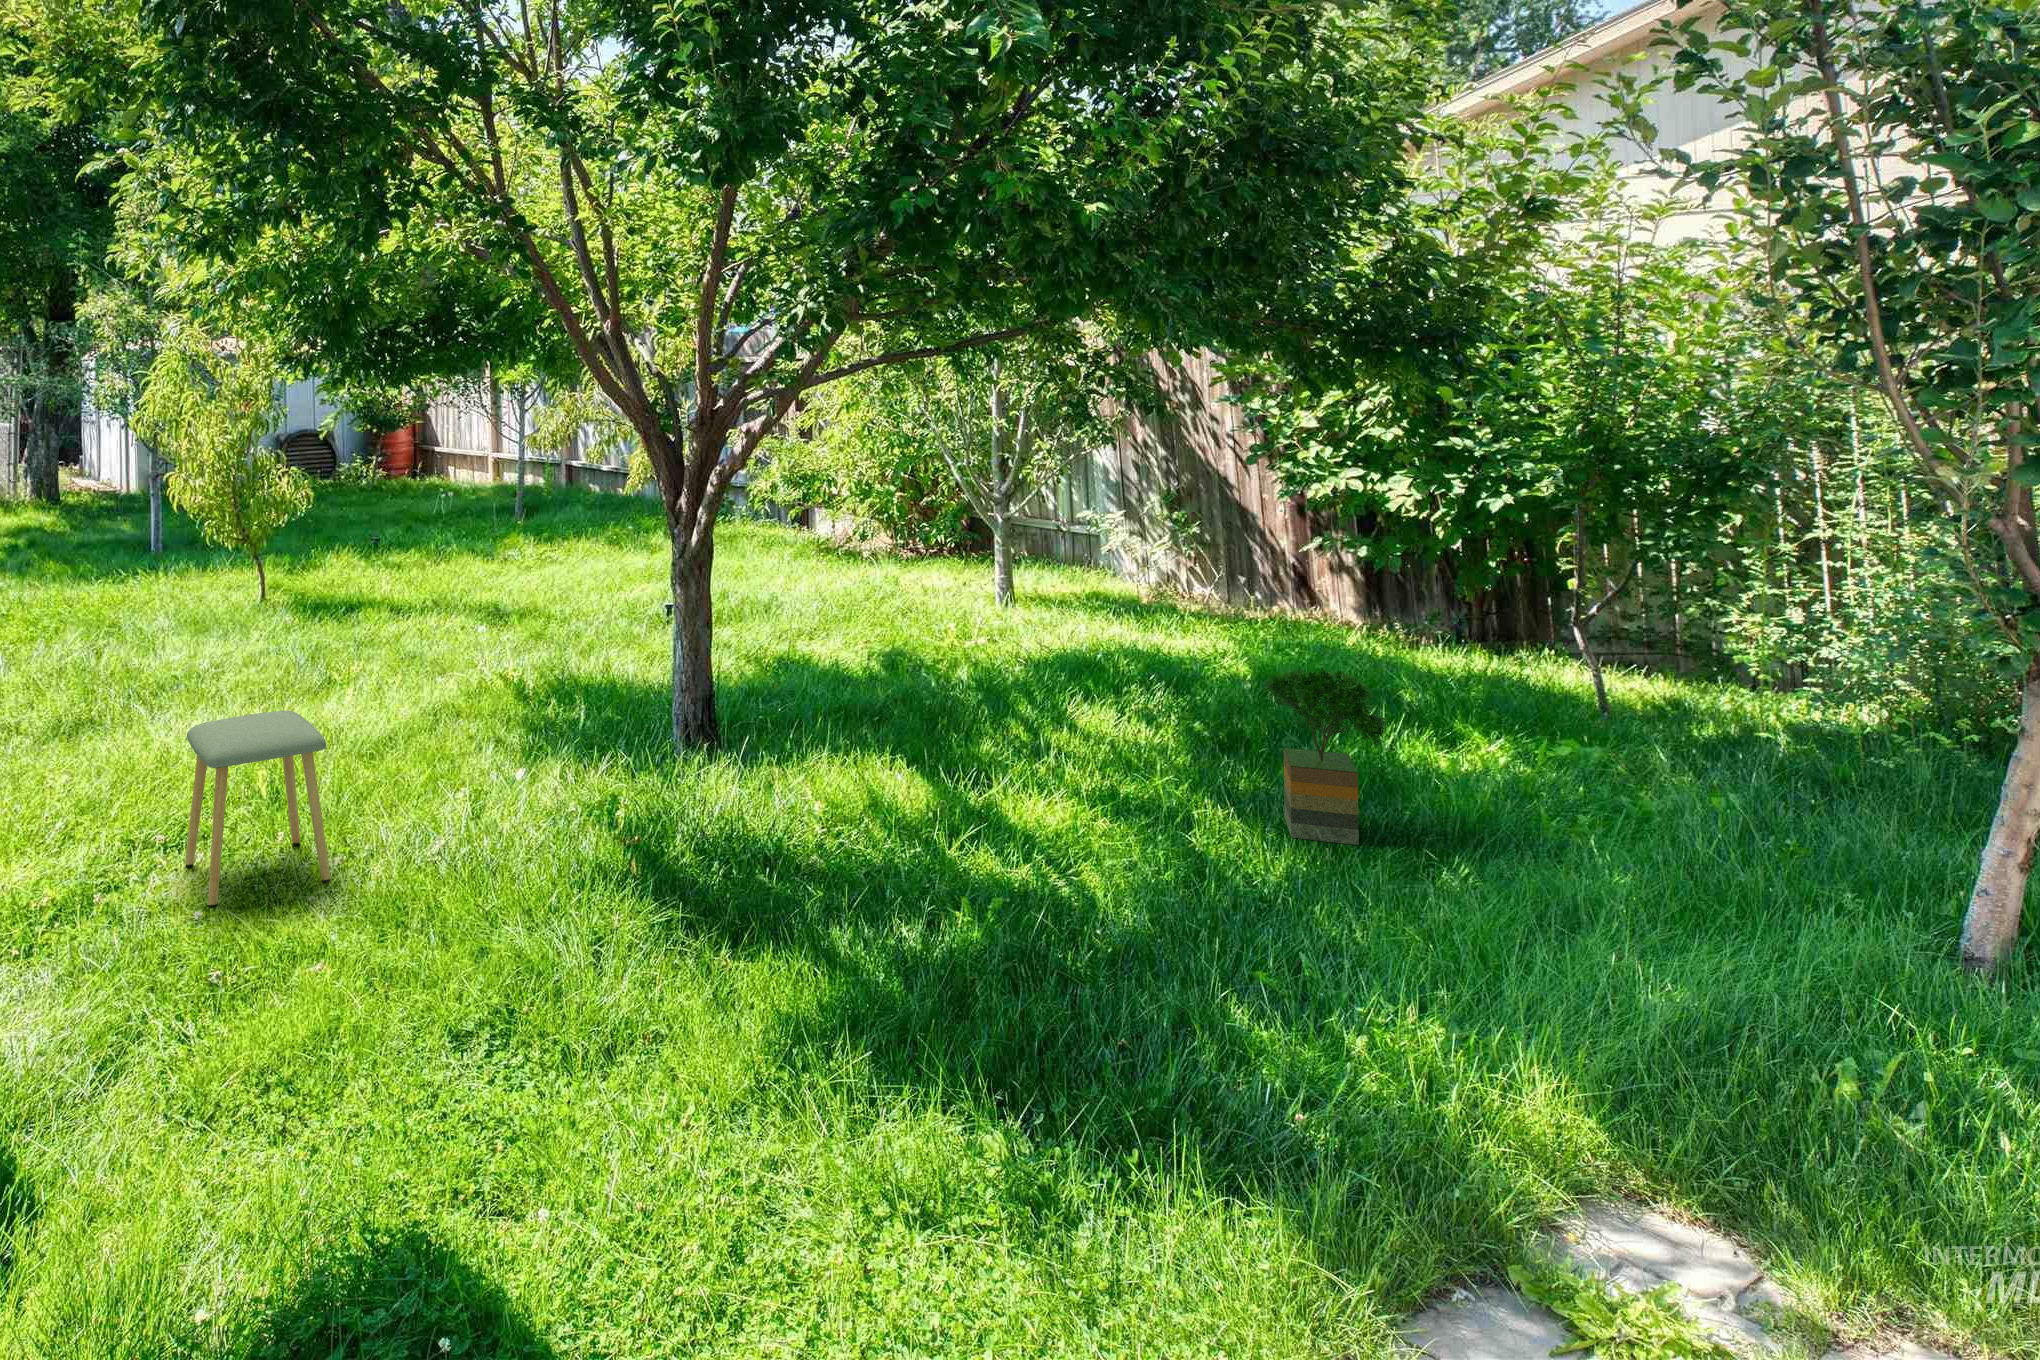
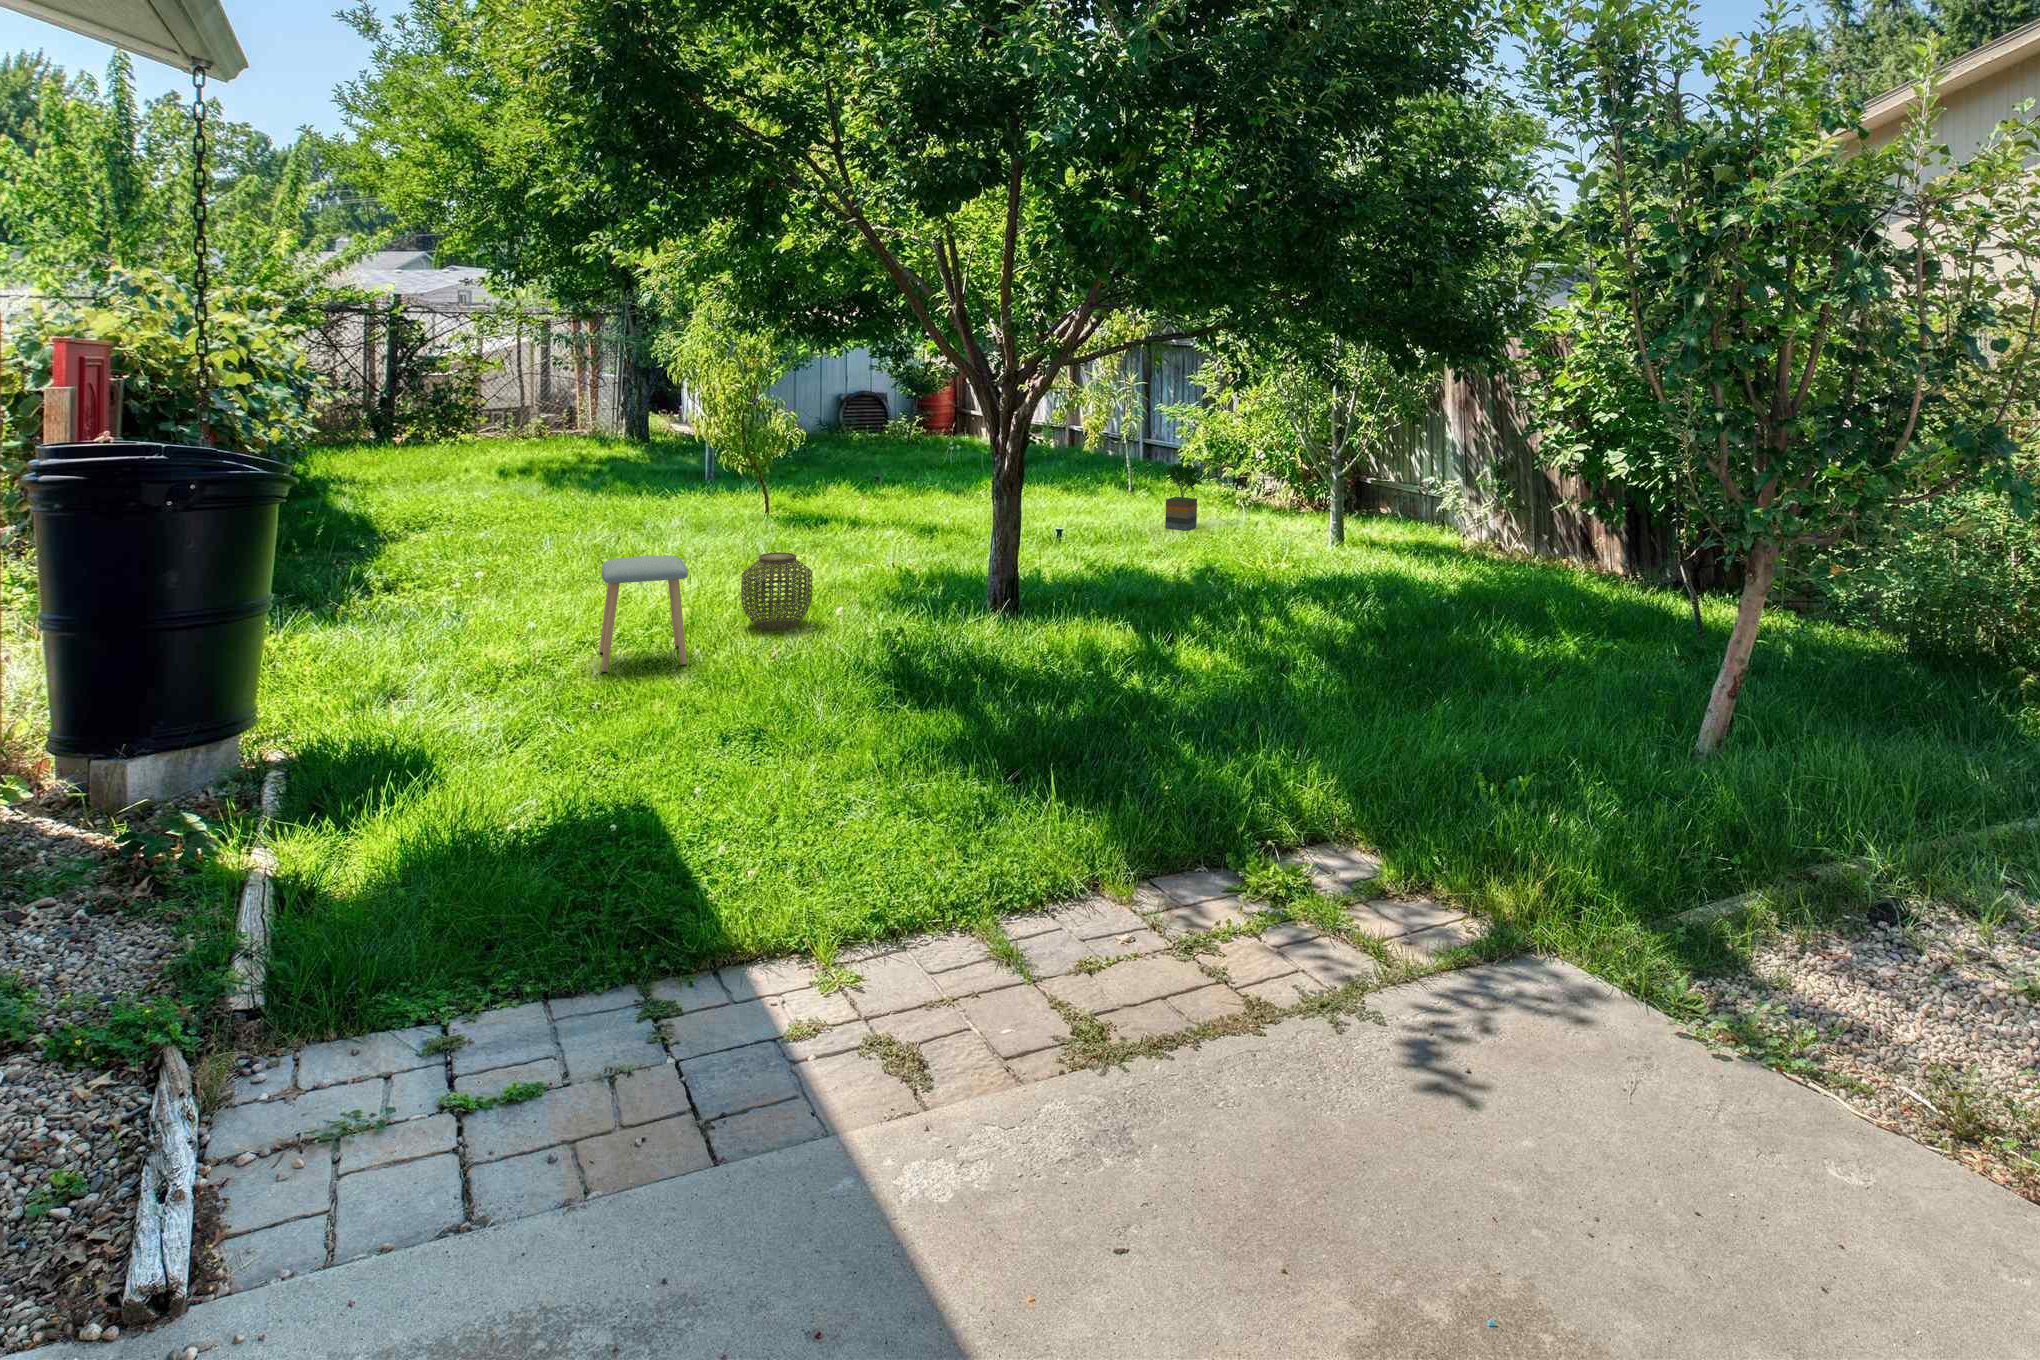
potted tree: present [1262,667,1387,845] -> present [1165,463,1205,531]
woven basket: none [363,685,462,801] -> present [741,552,812,631]

